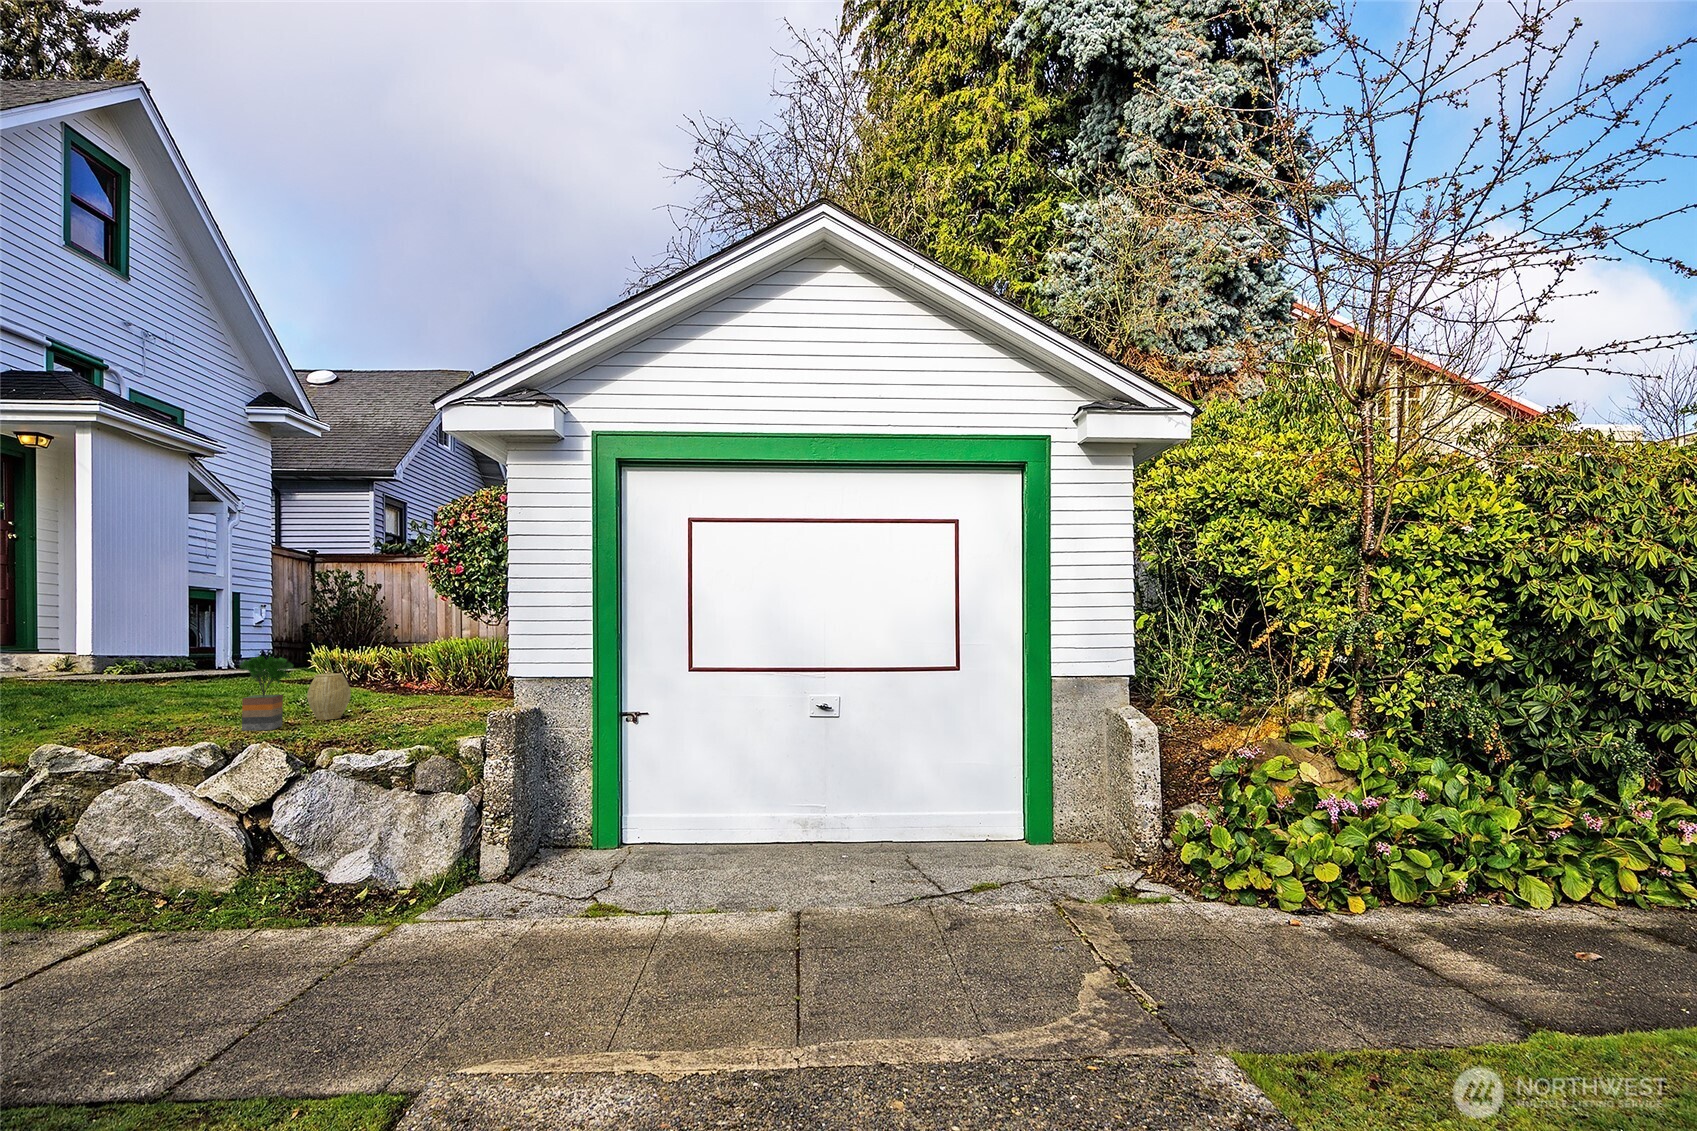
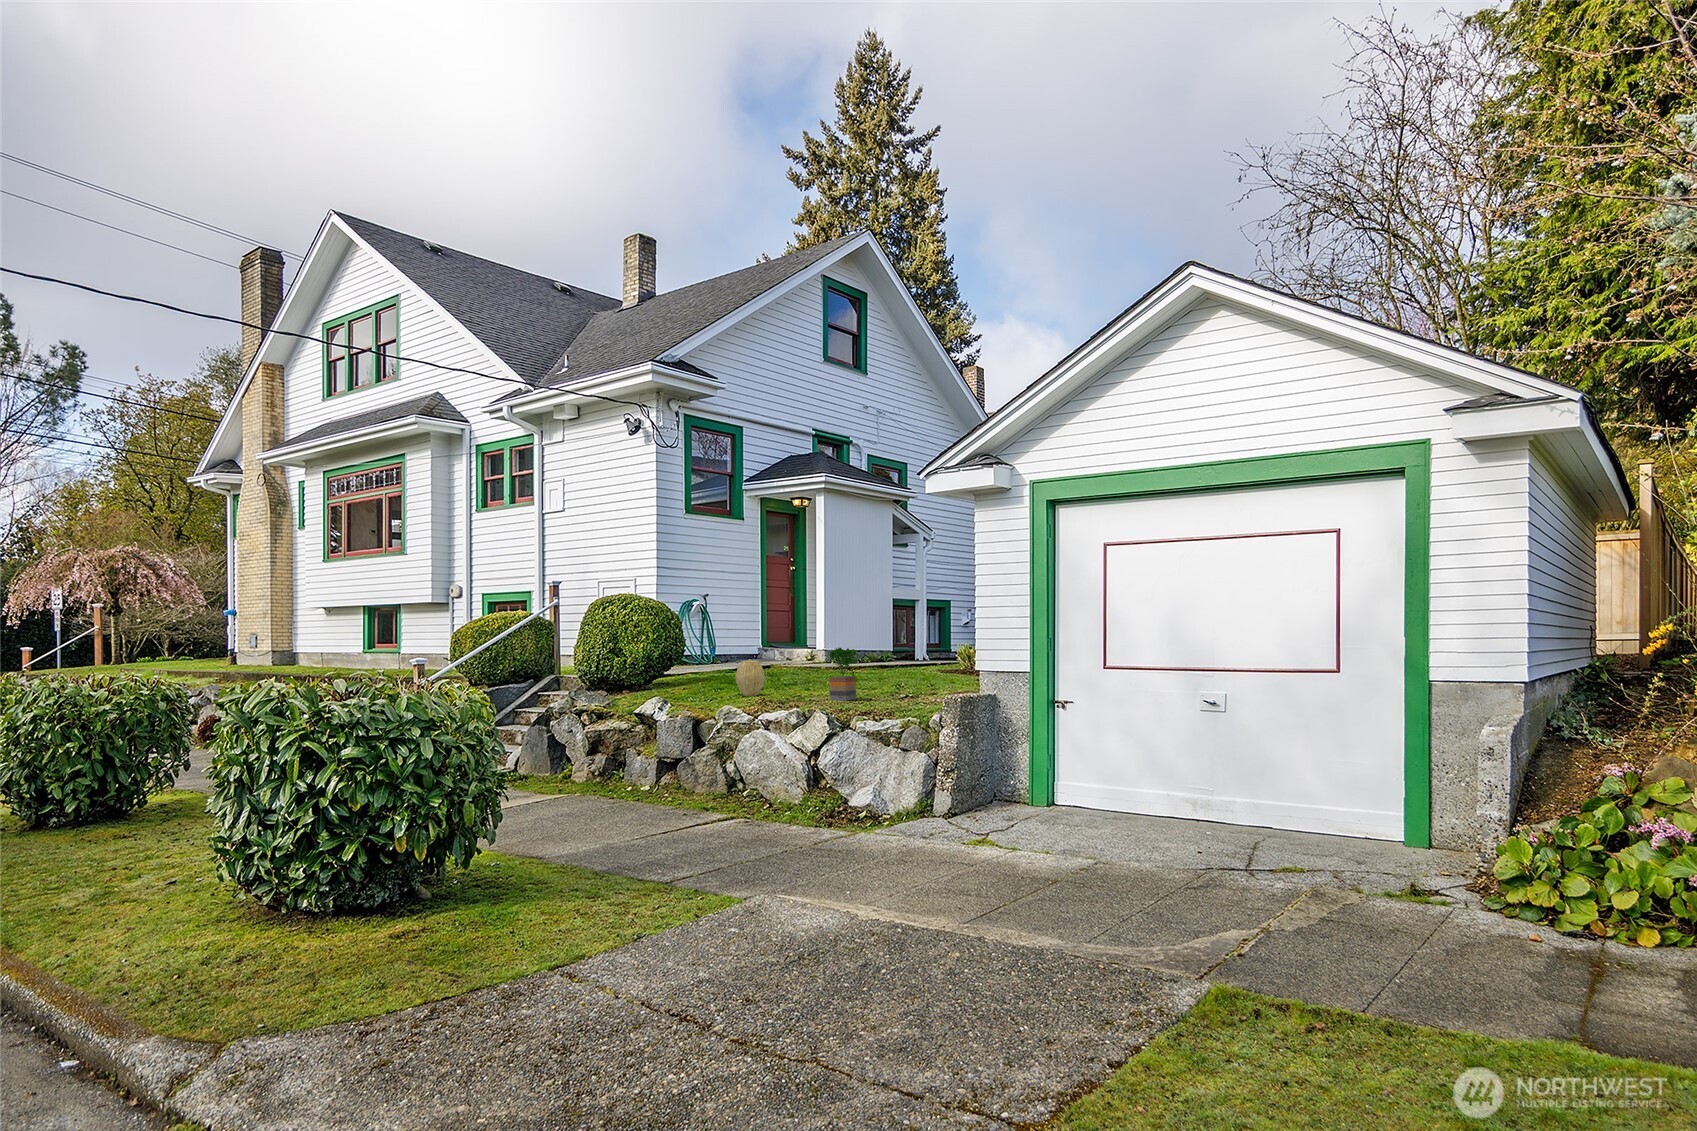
woven basket: present [307,672,351,720] -> present [736,659,765,696]

